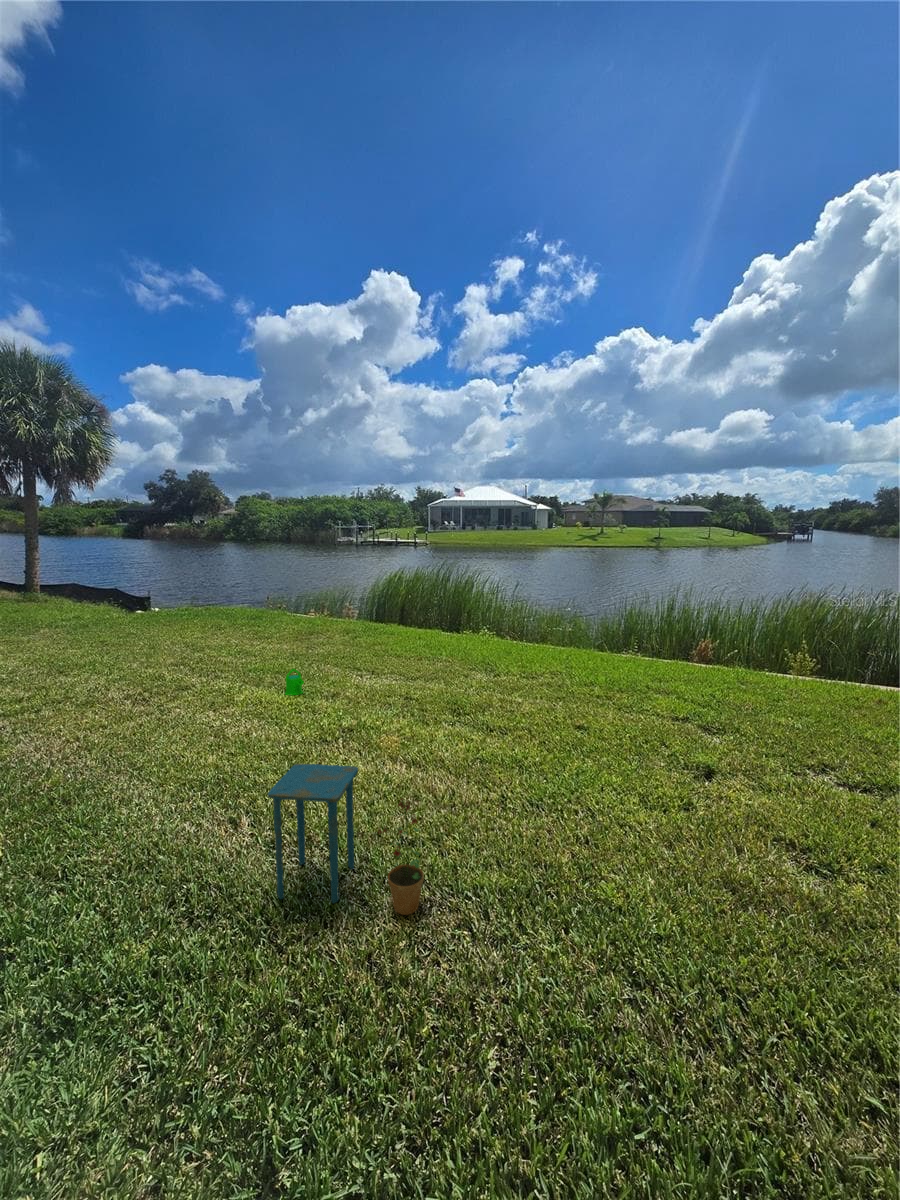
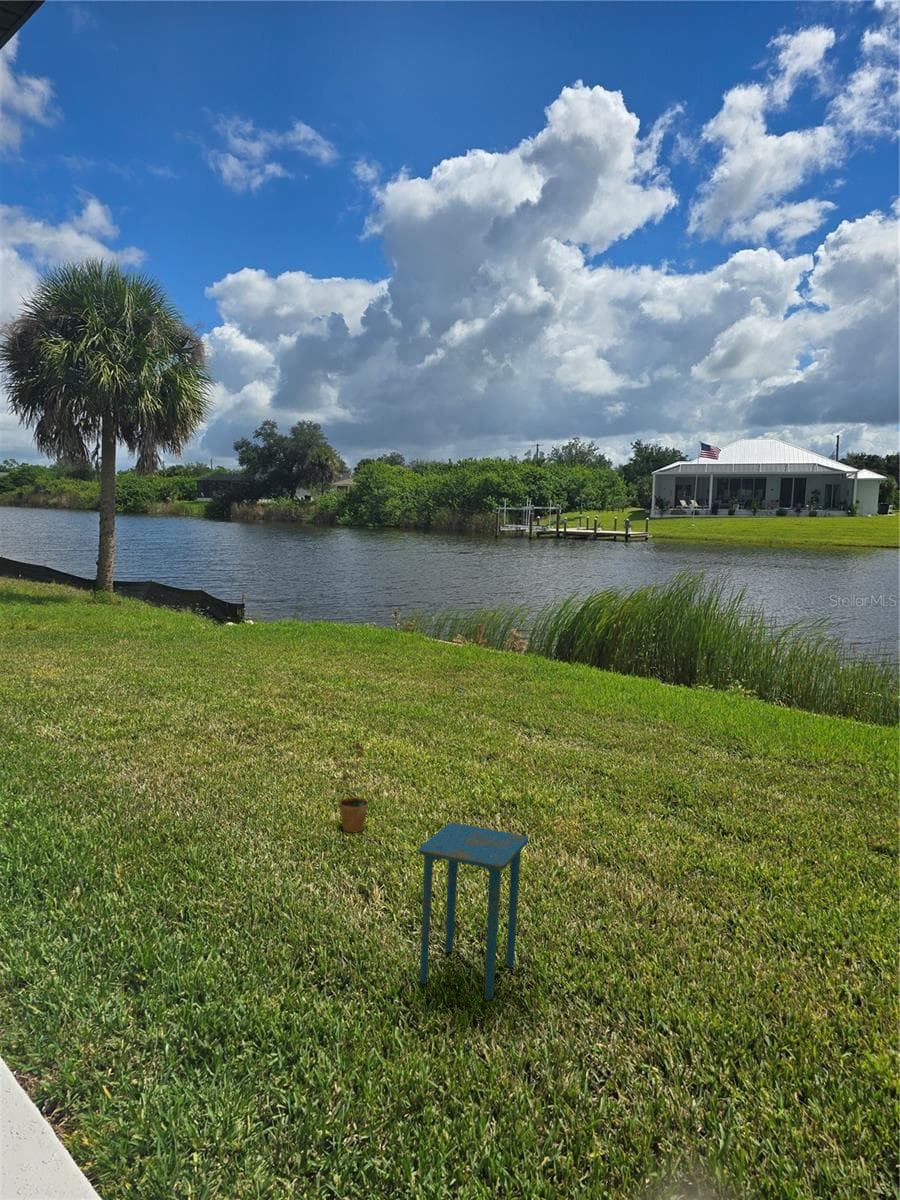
watering can: present [285,669,304,695] -> none [425,715,453,753]
potted plant: present [378,799,424,915] -> present [338,742,368,832]

